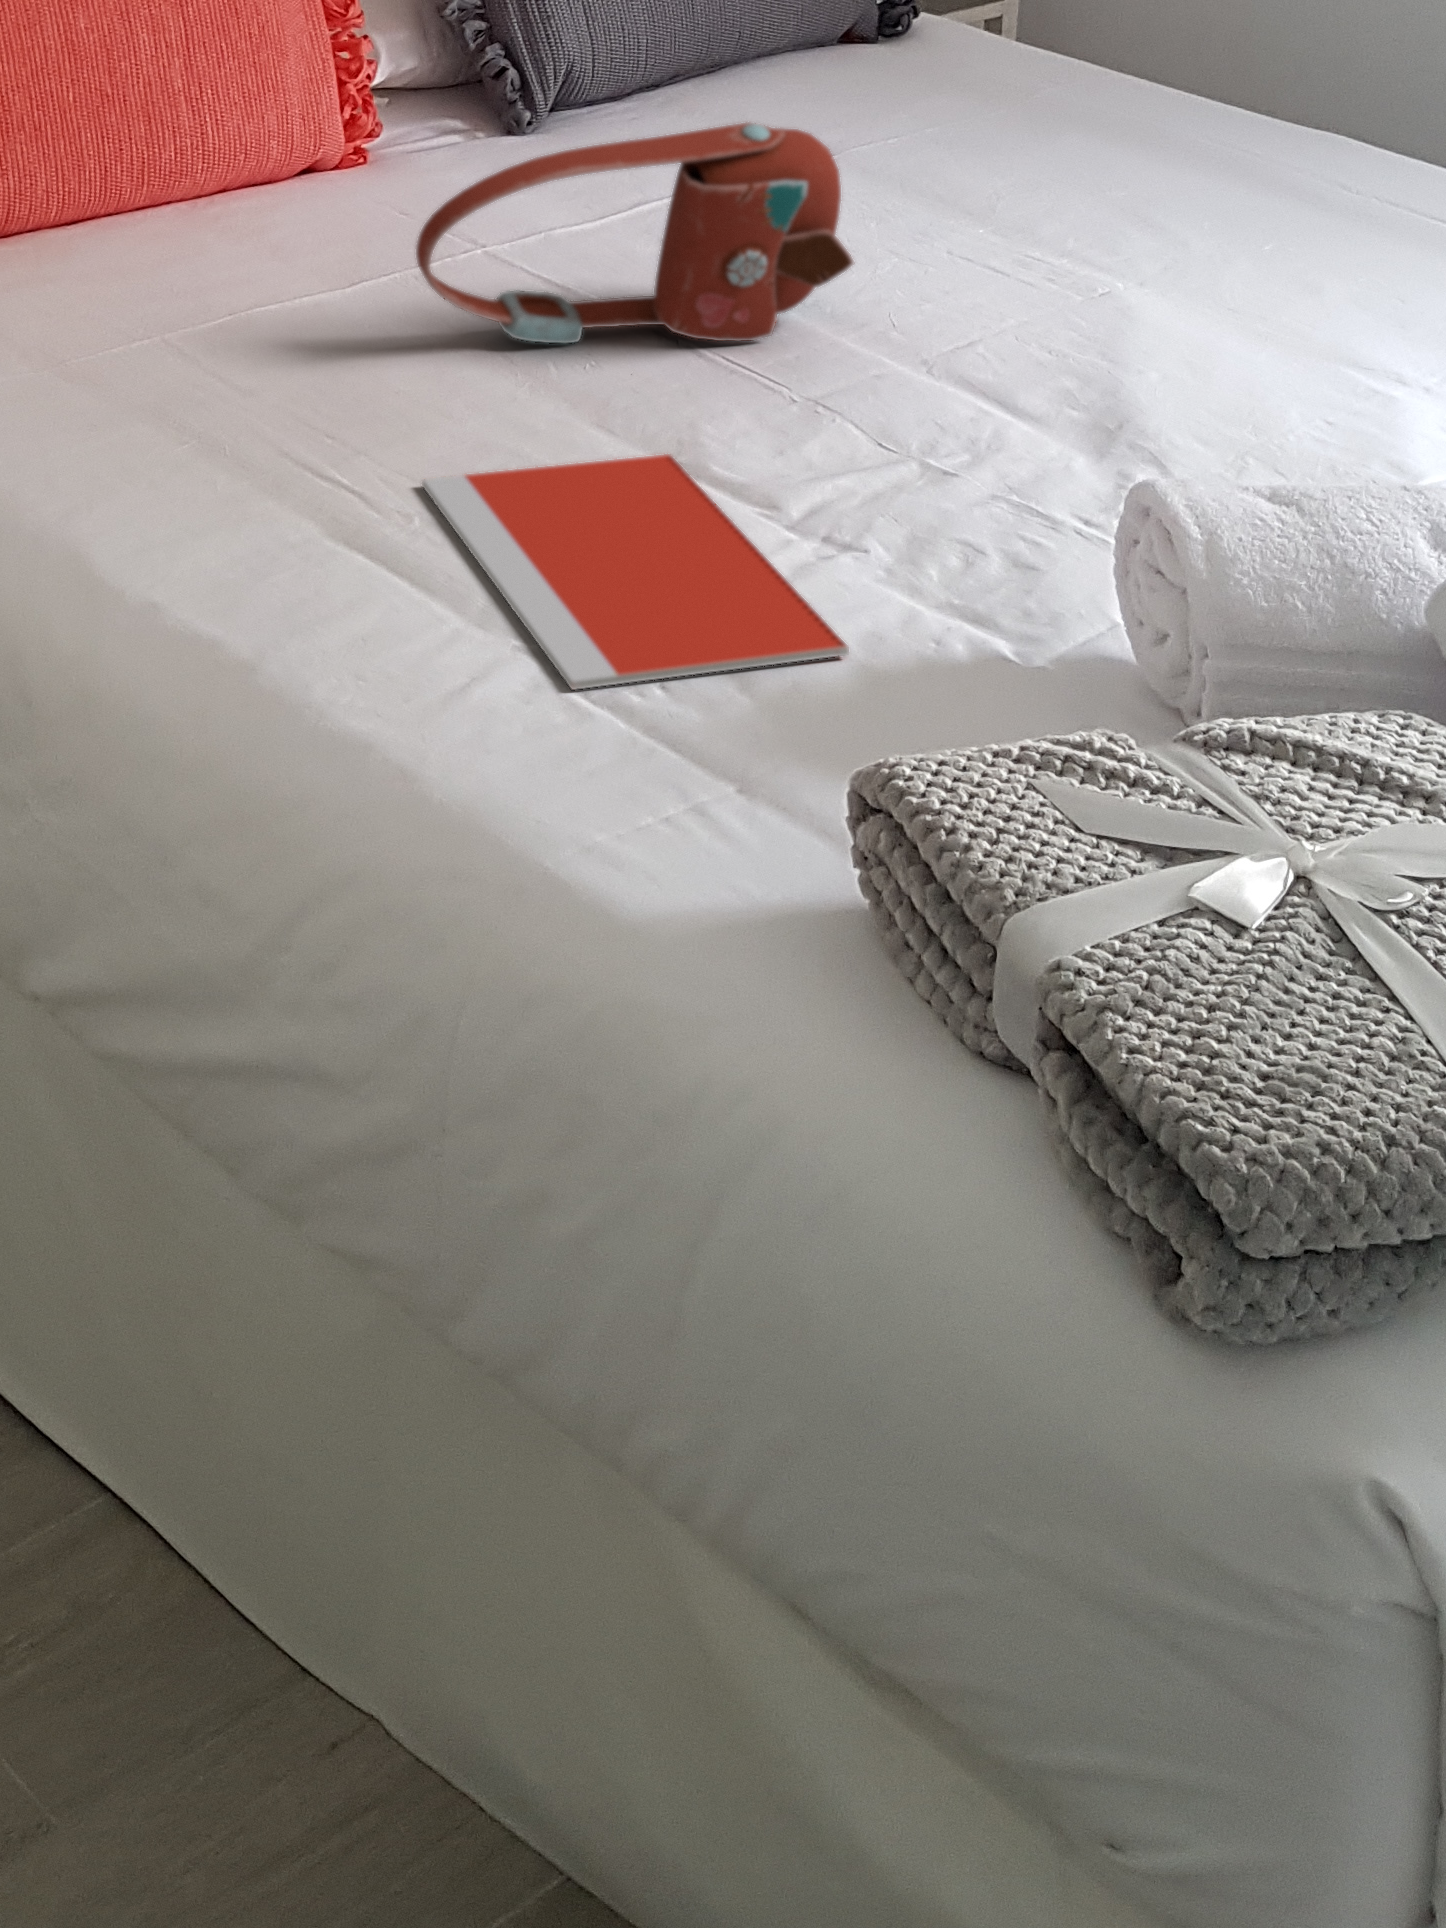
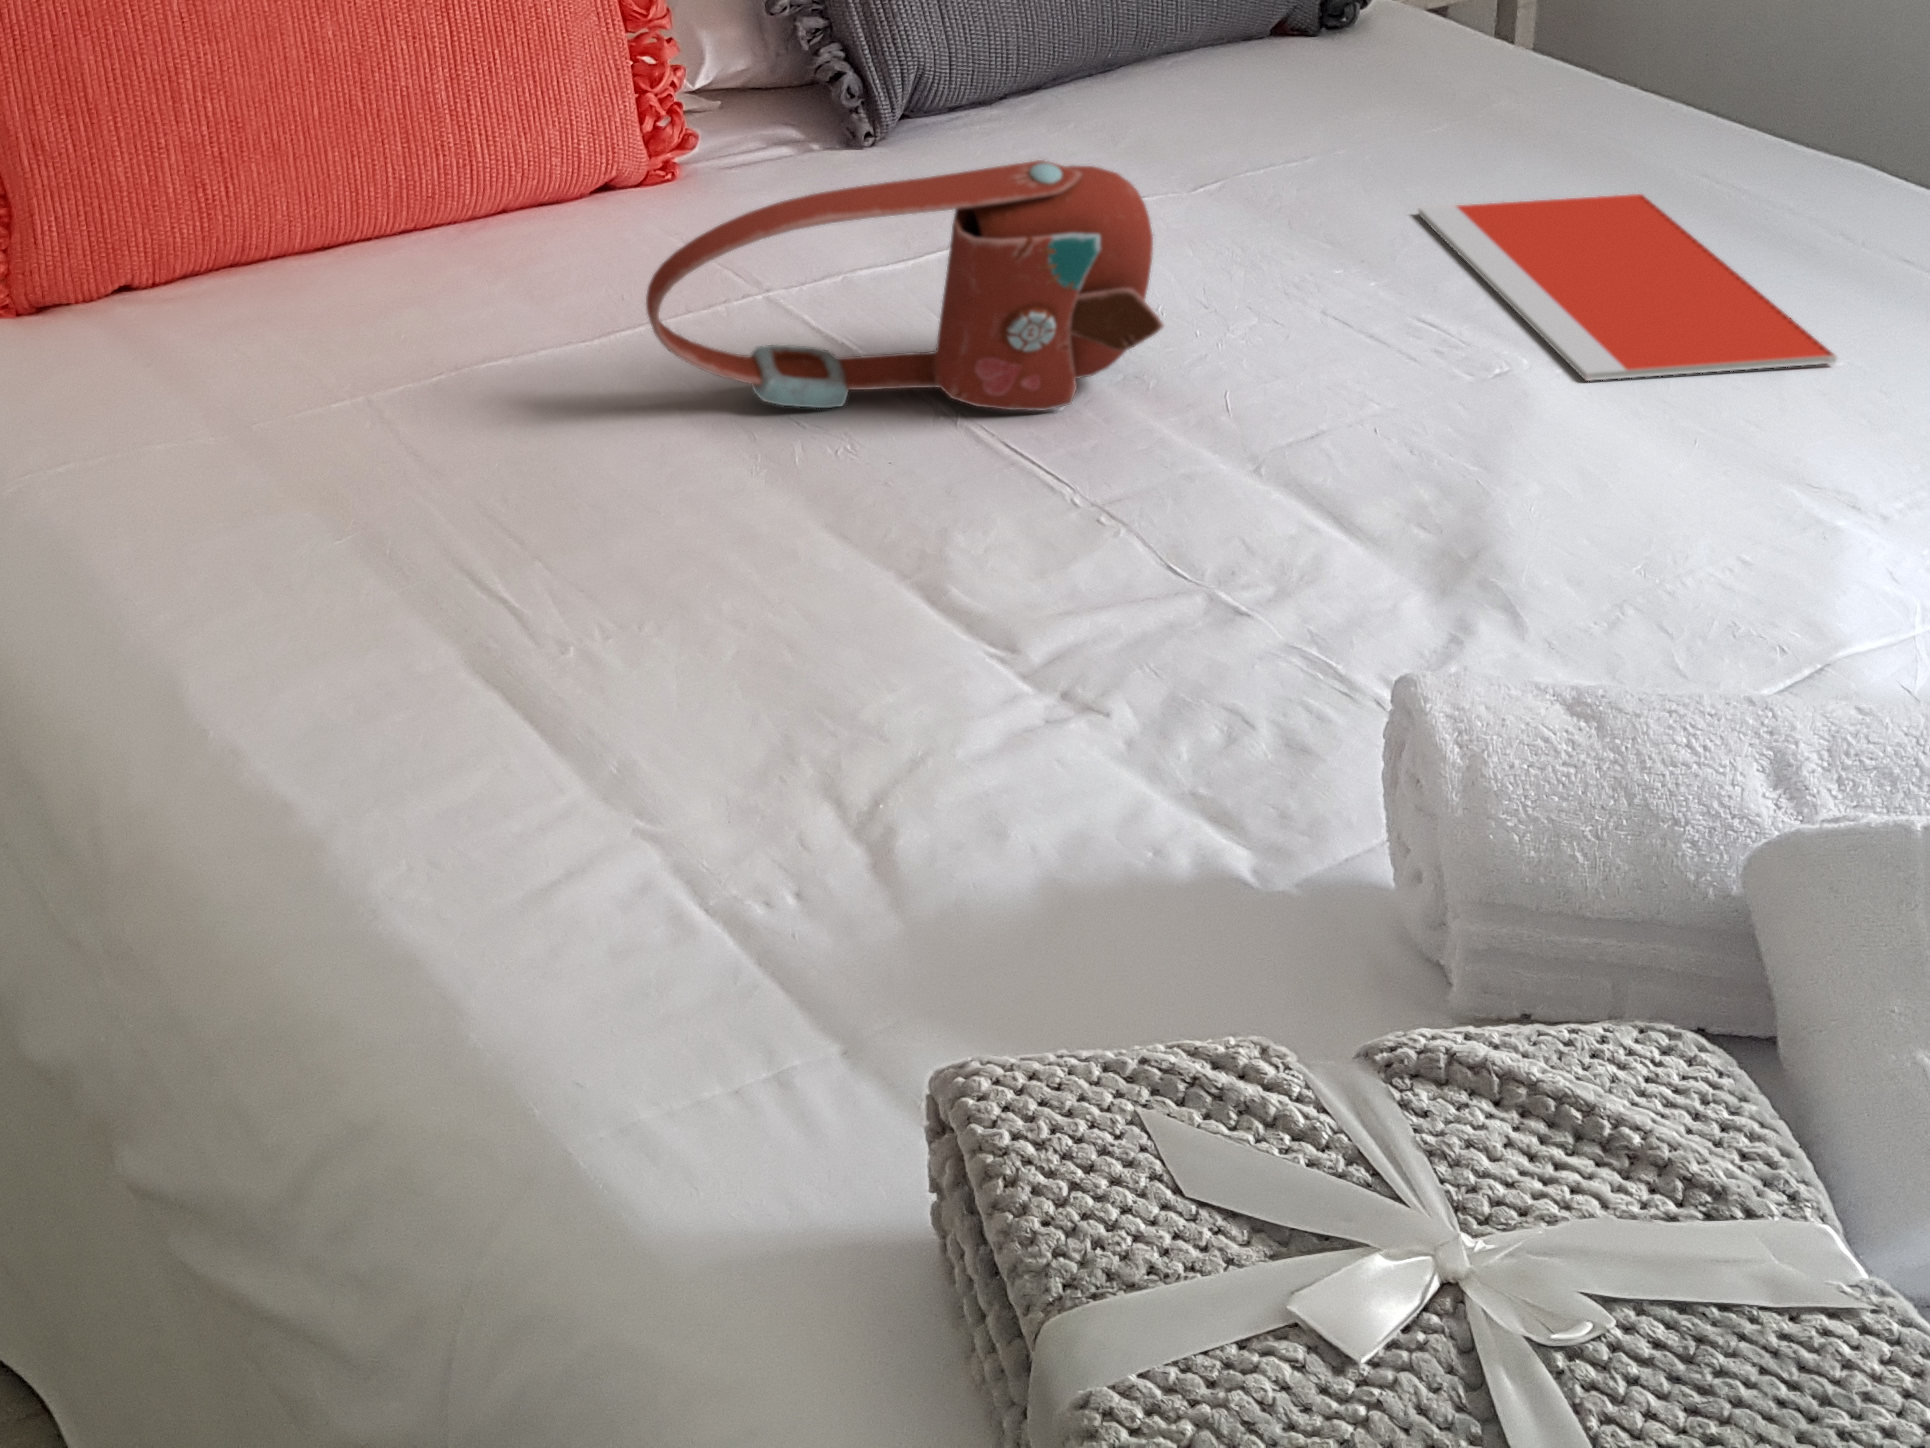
notebook: present [422,454,849,690] -> present [1419,194,1837,381]

